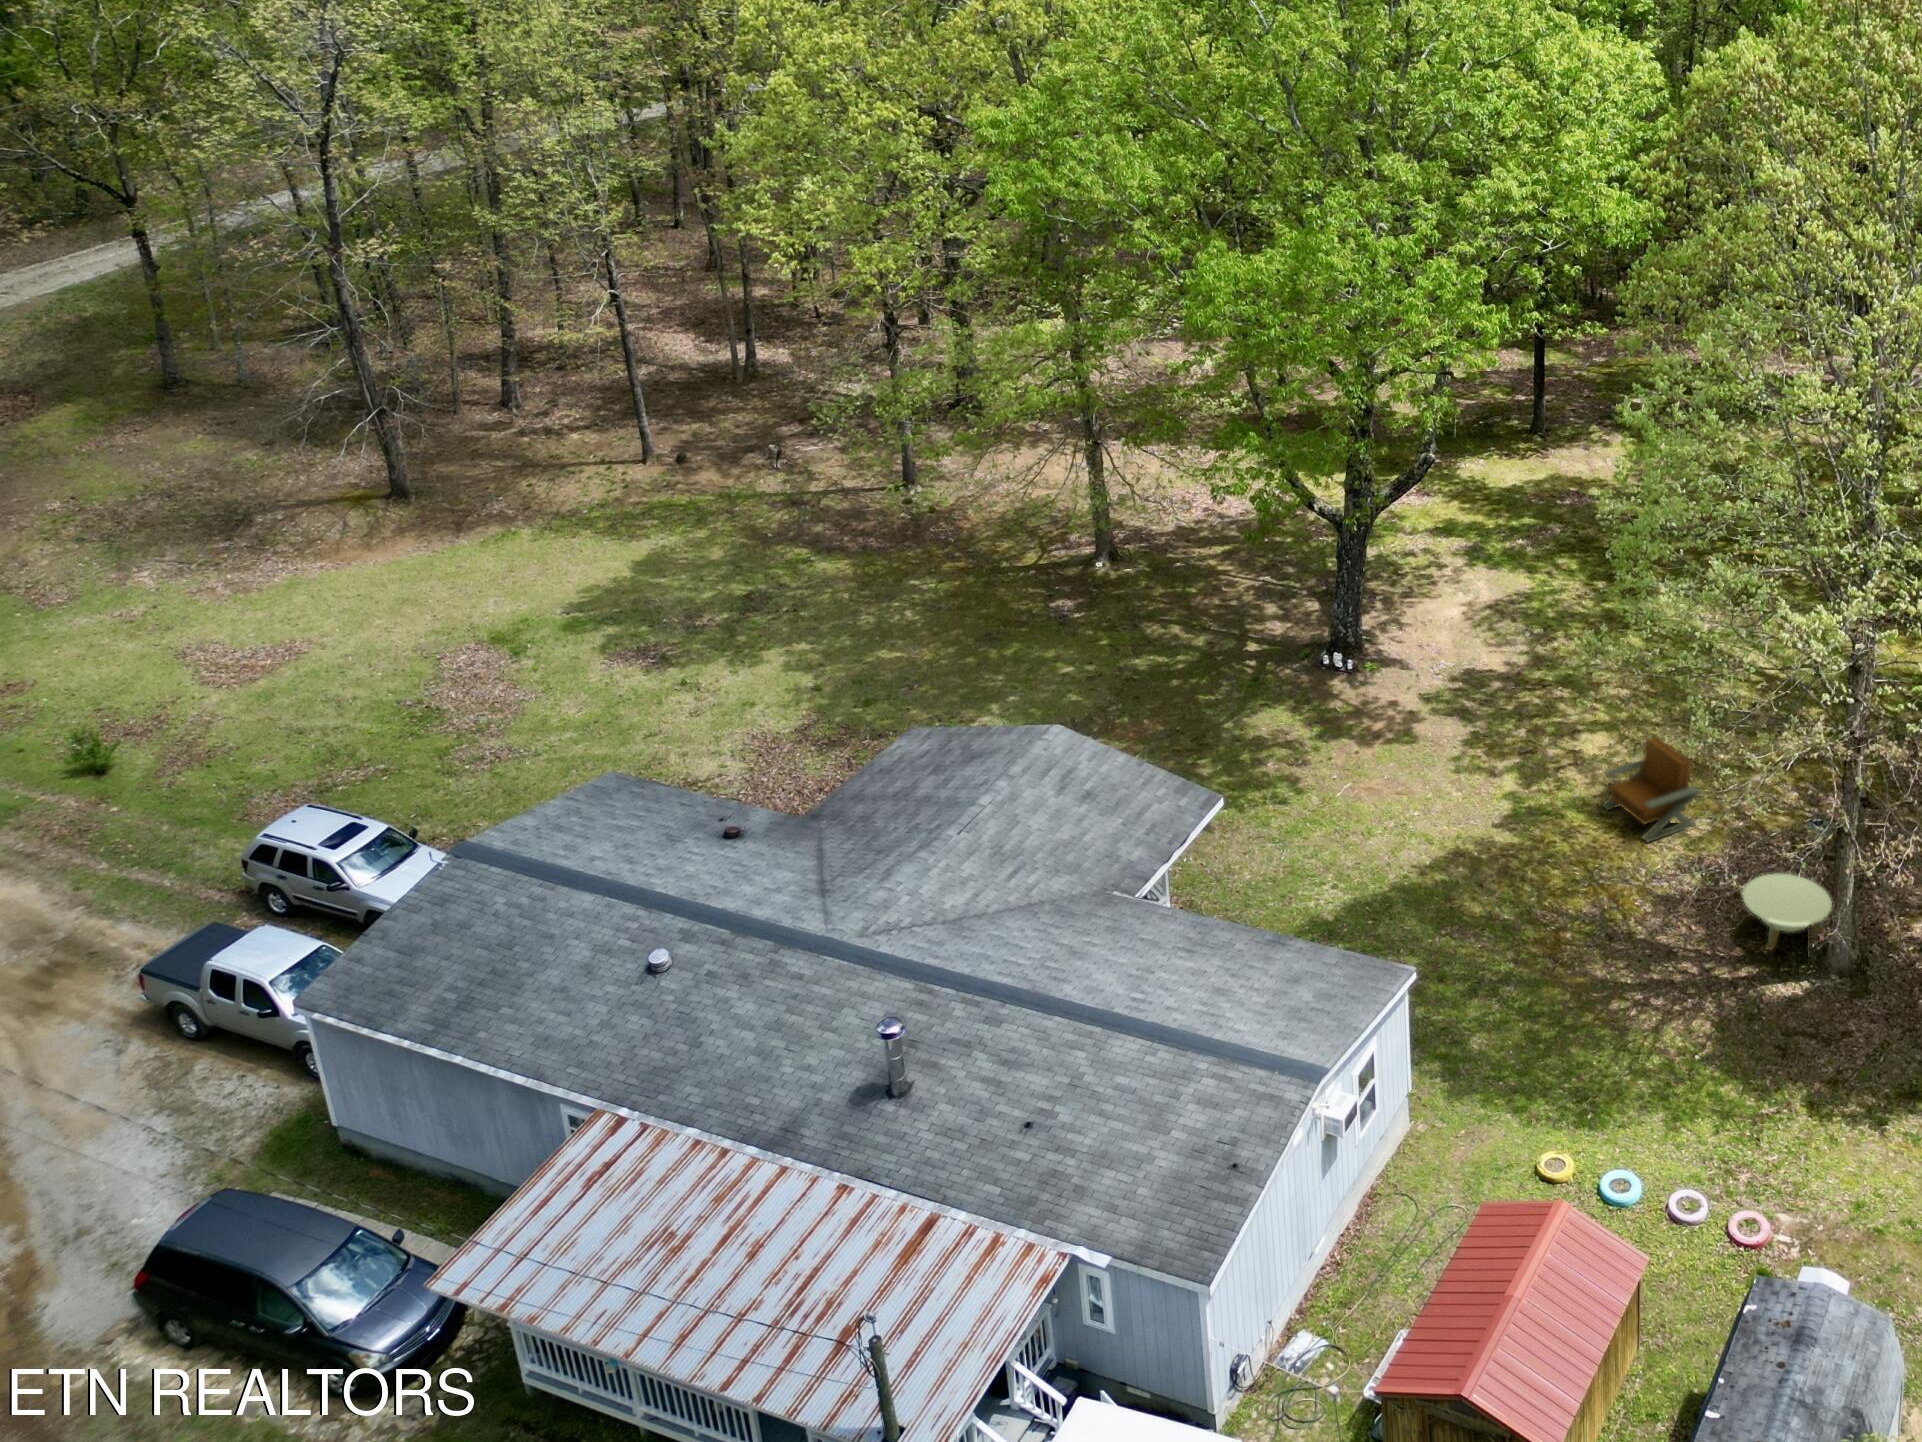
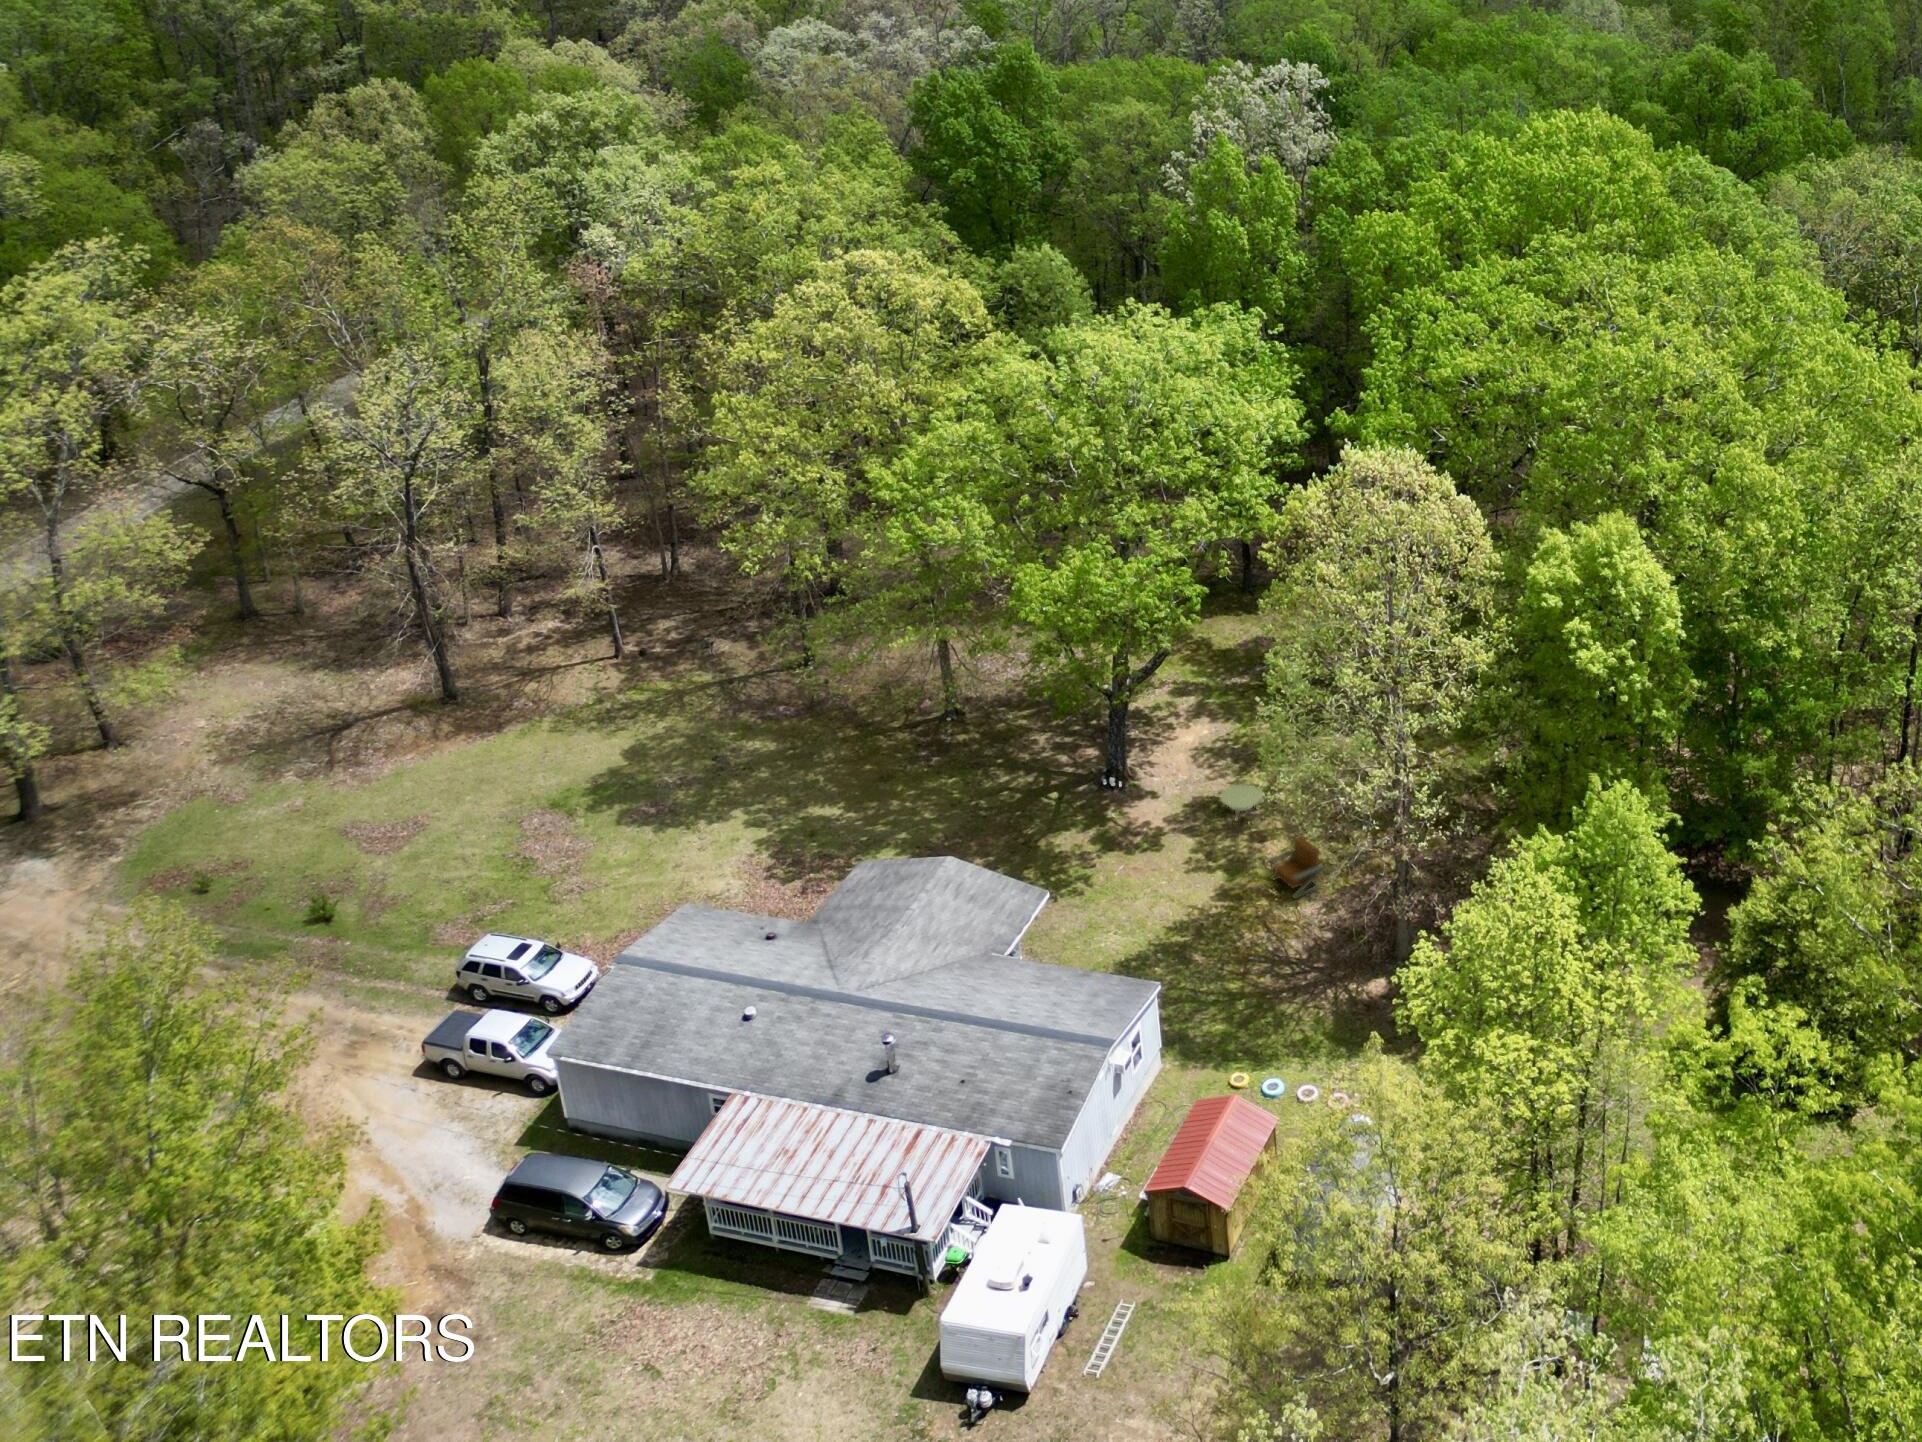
round table: present [1743,874,1832,950] -> present [1220,784,1263,821]

